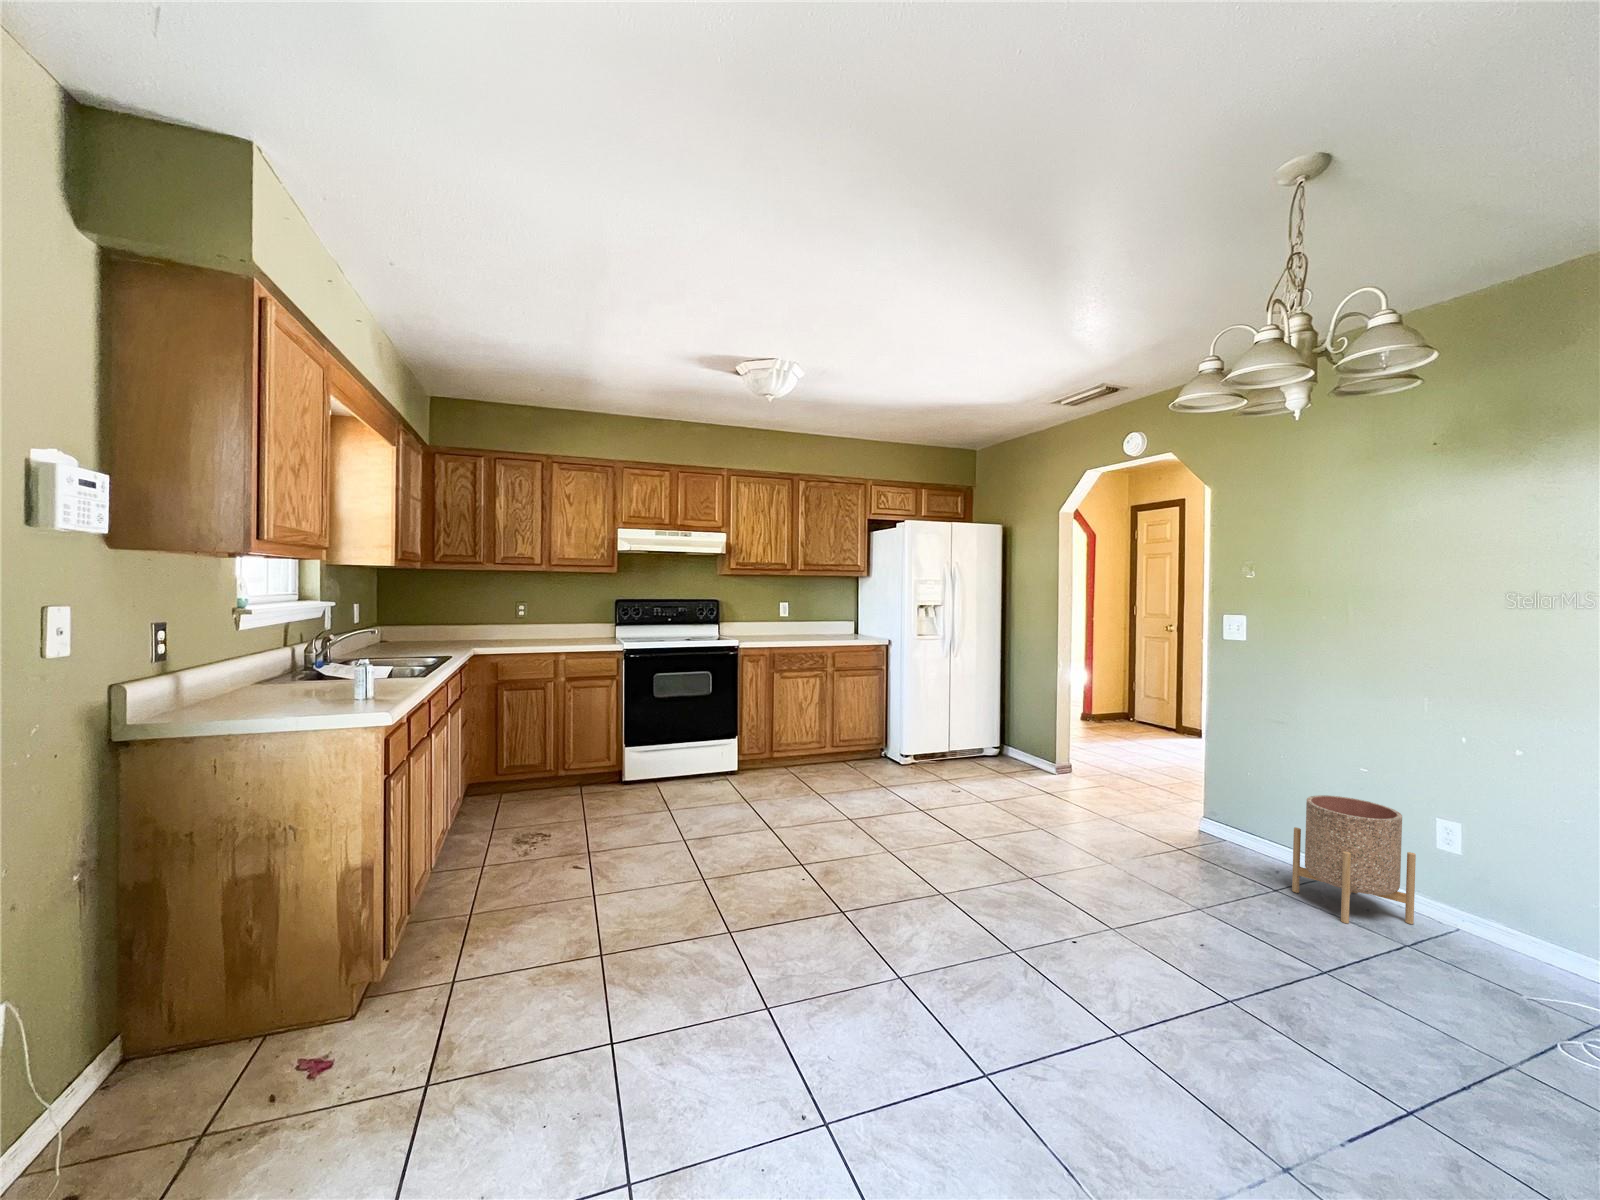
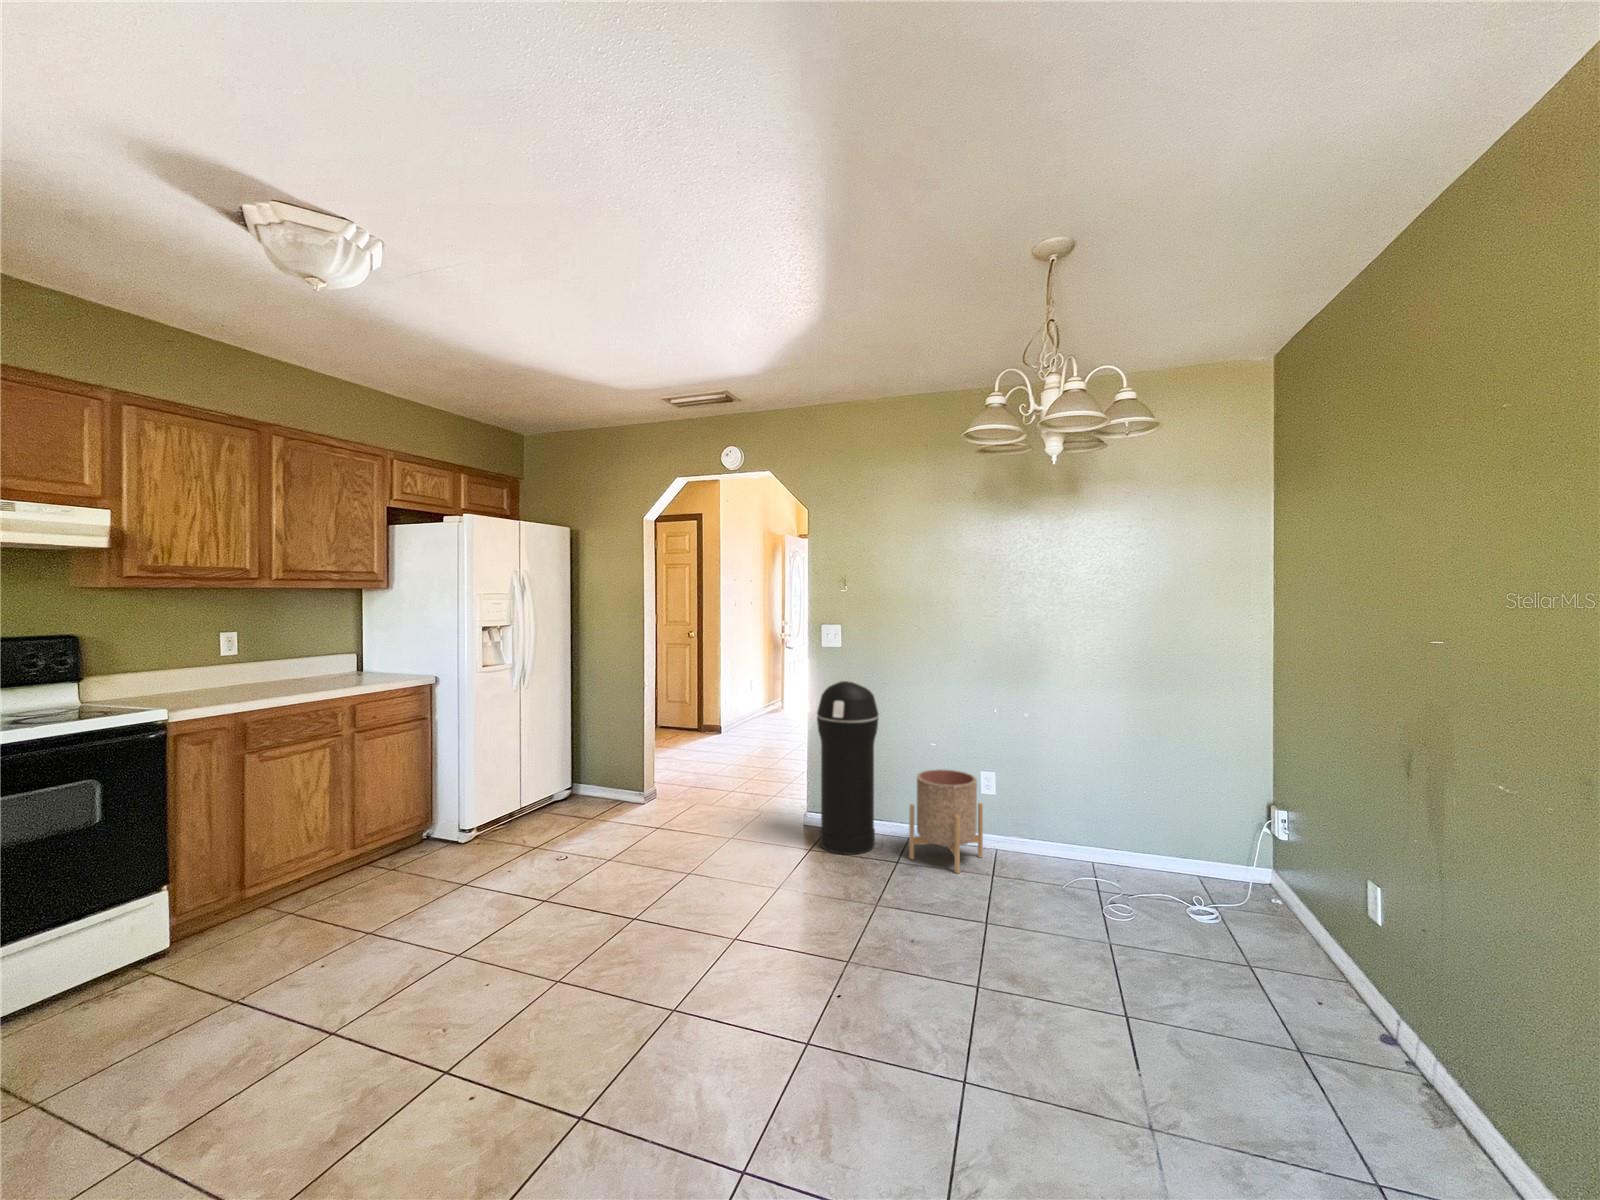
trash can: none [1191,676,1274,869] -> present [817,681,879,855]

